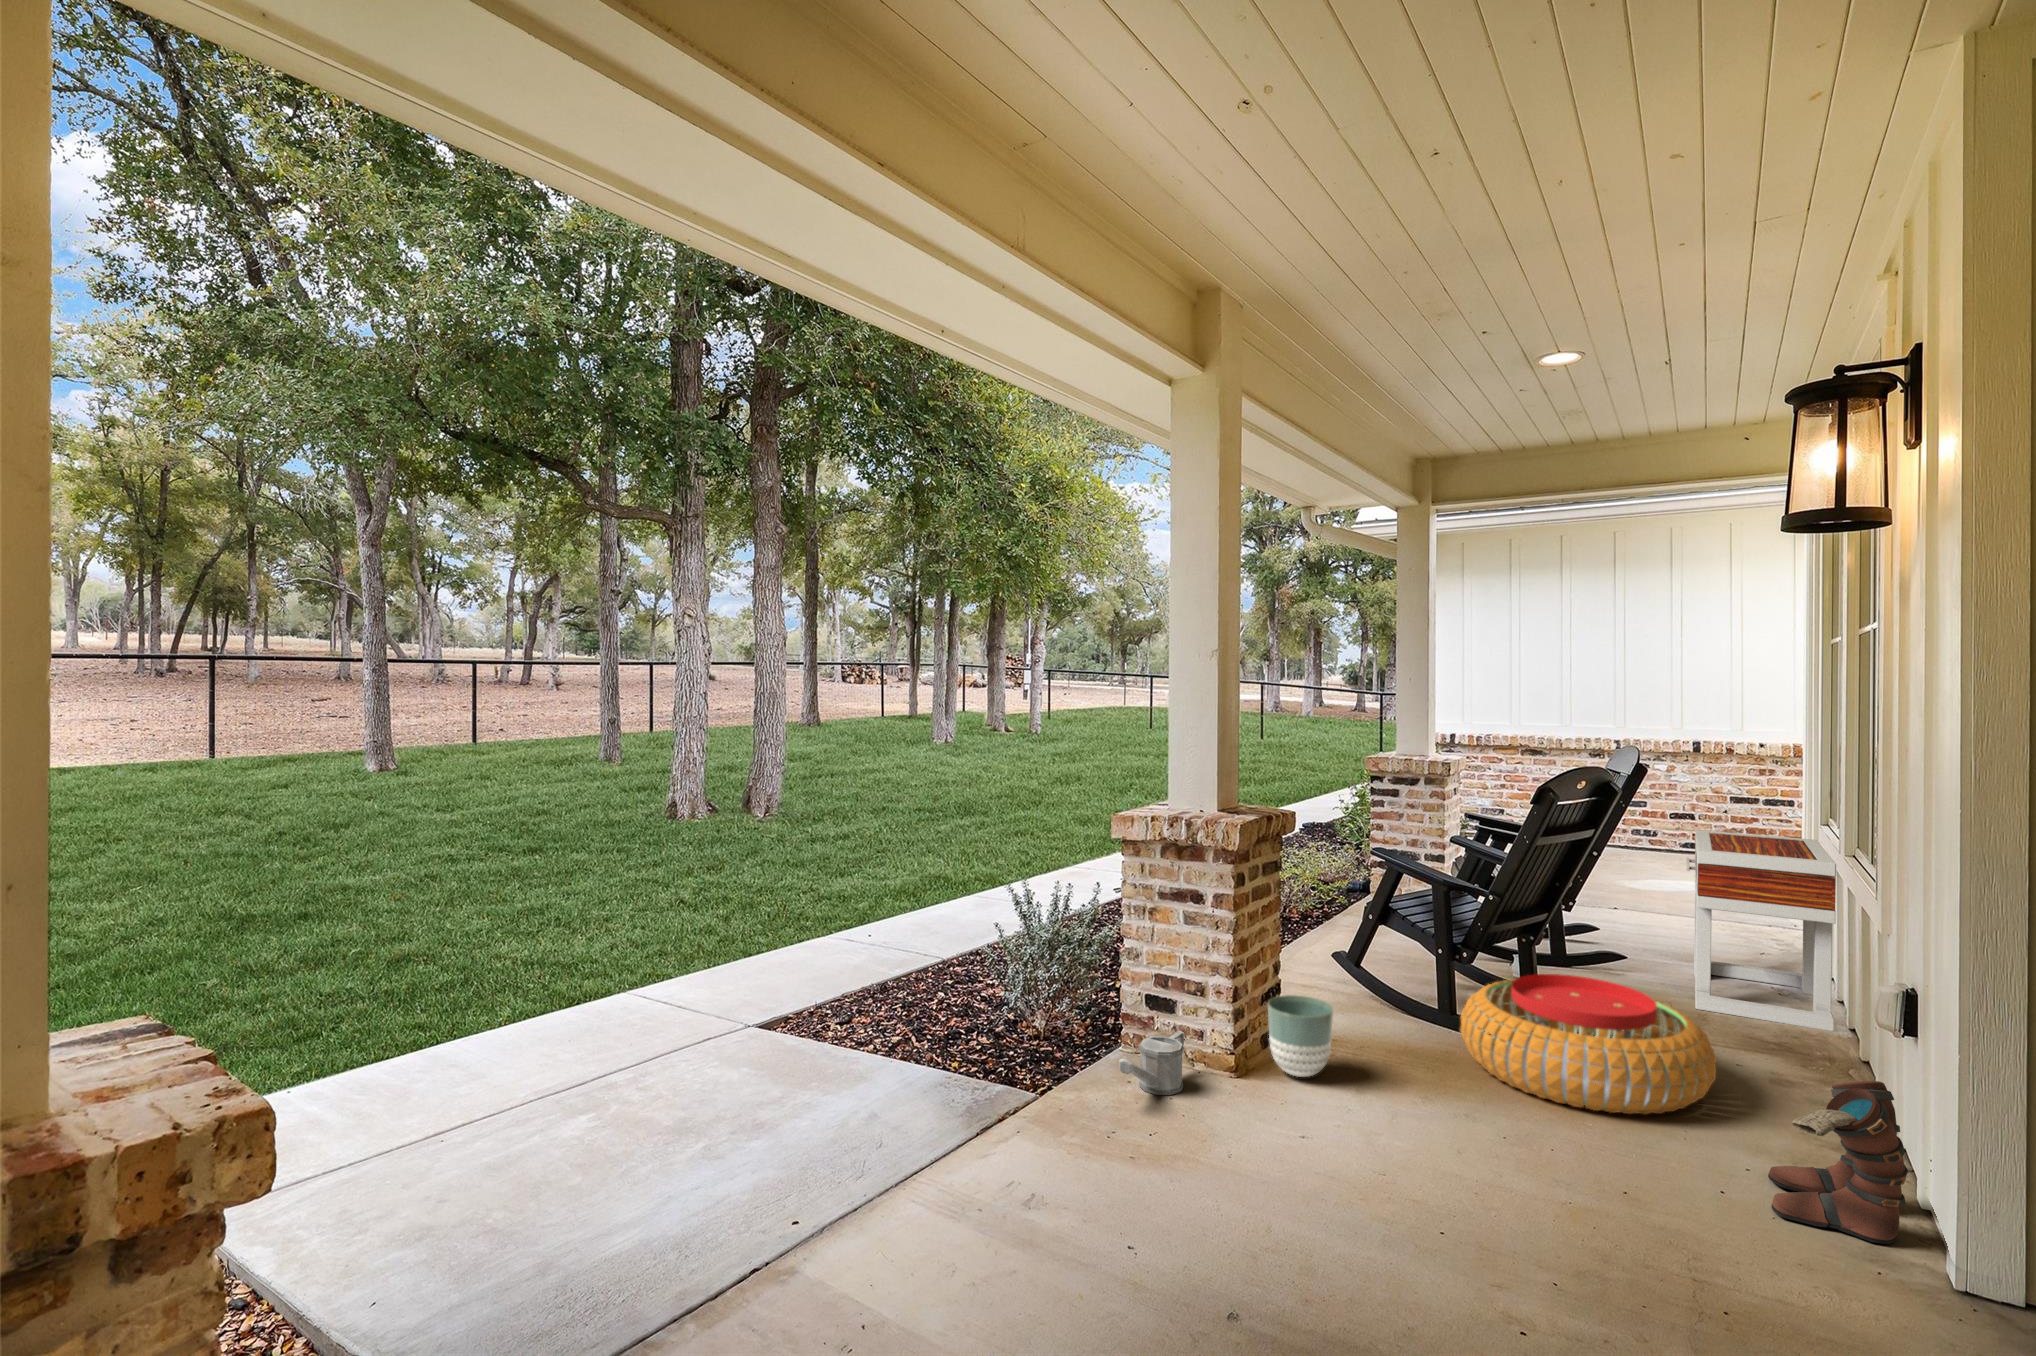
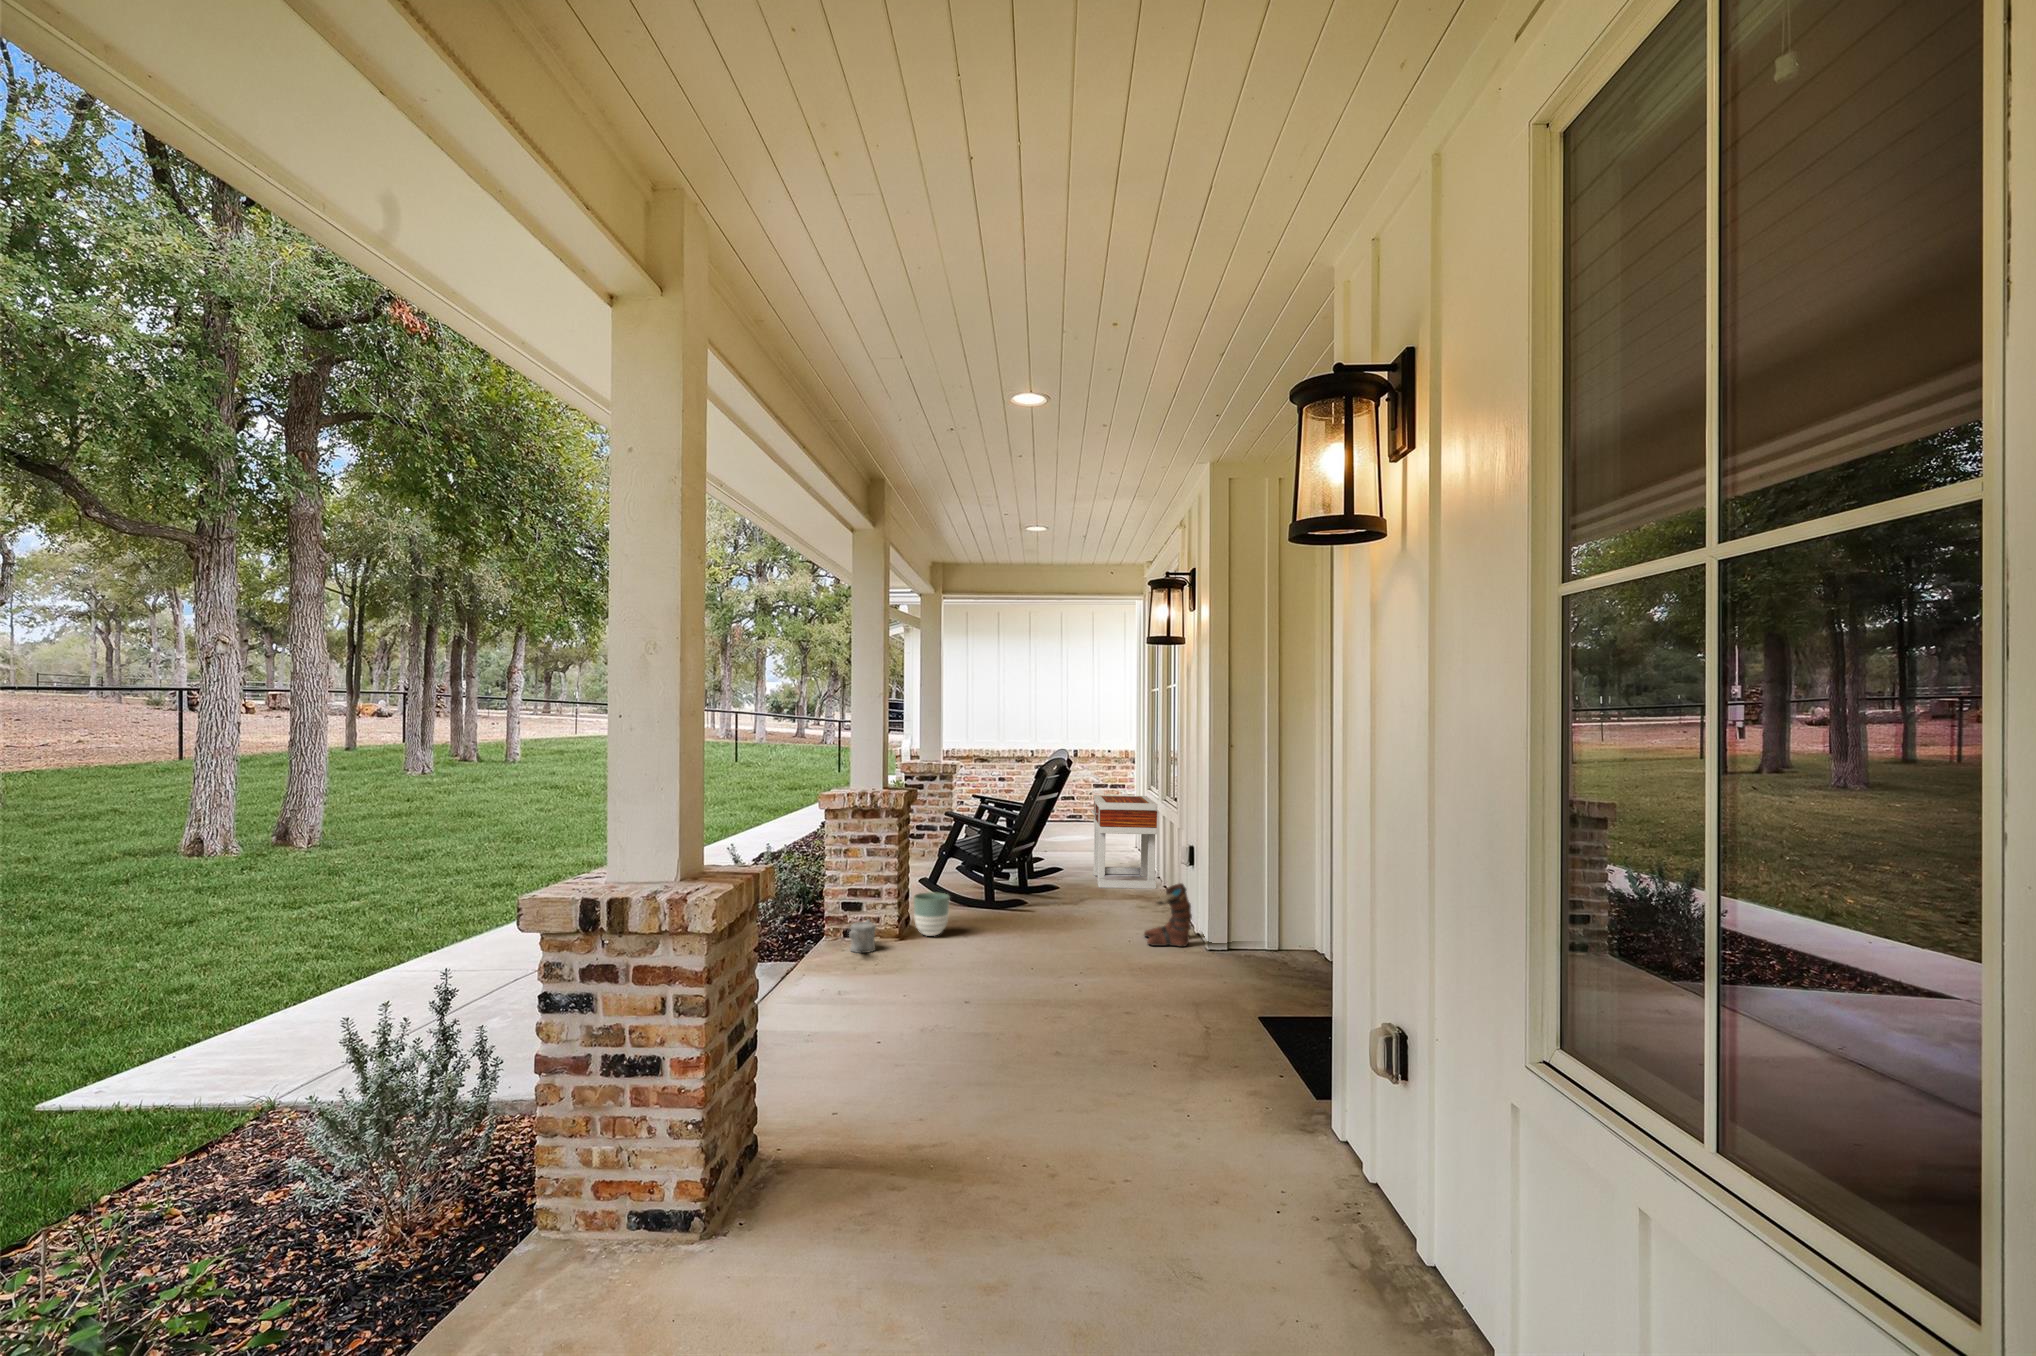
pouf: present [1460,974,1717,1115] -> none [1003,869,1119,927]

